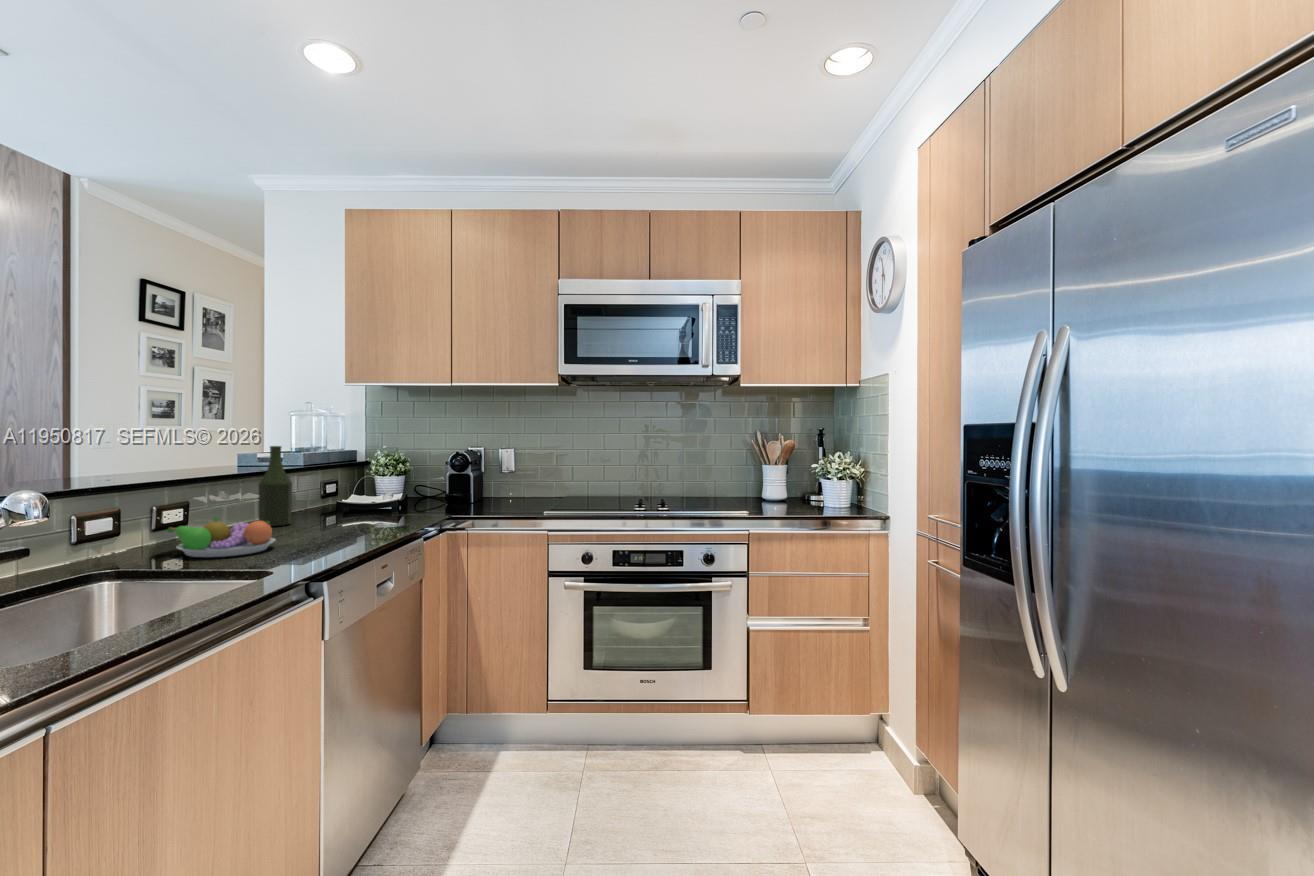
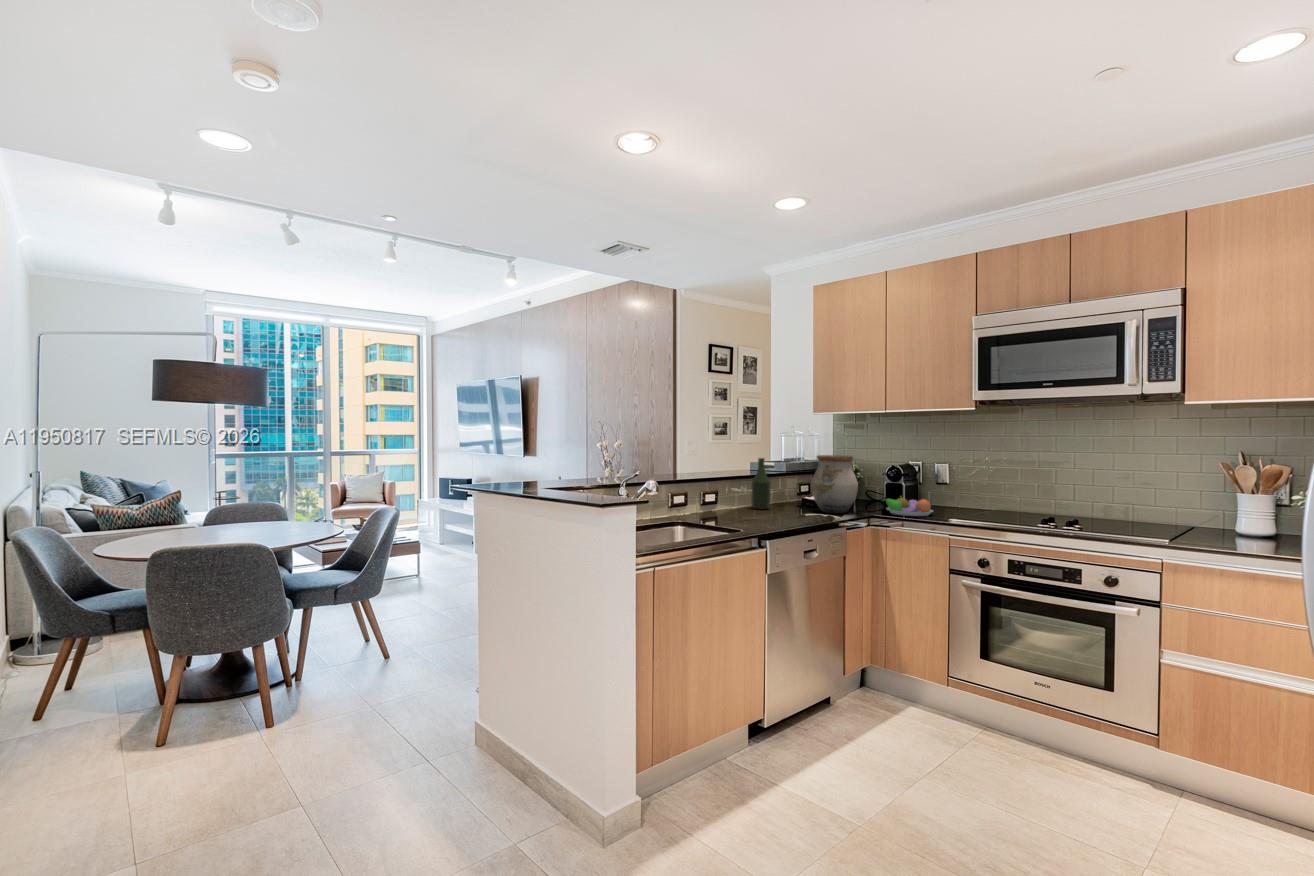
vase: none [360,440,428,520] -> present [811,455,858,513]
fruit bowl: present [168,516,275,557] -> present [882,496,933,516]

